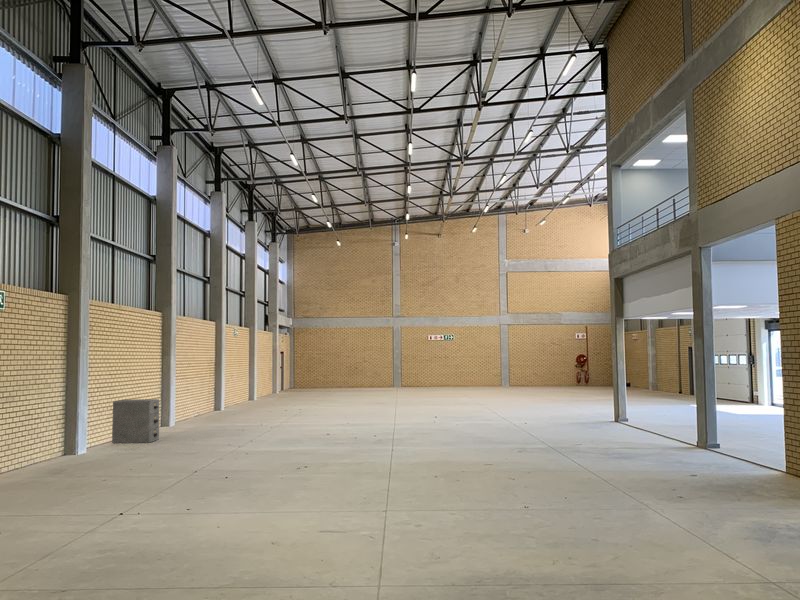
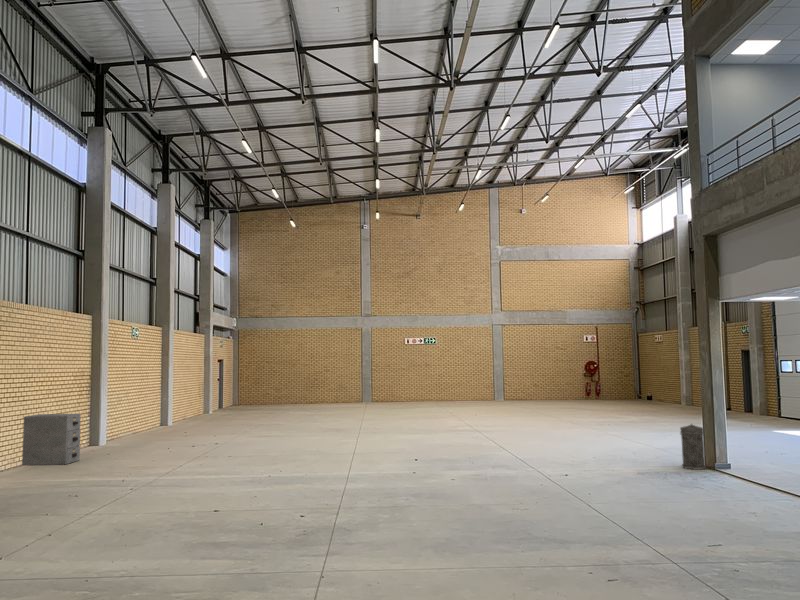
trash can: none [684,411,706,451] -> present [680,424,706,469]

